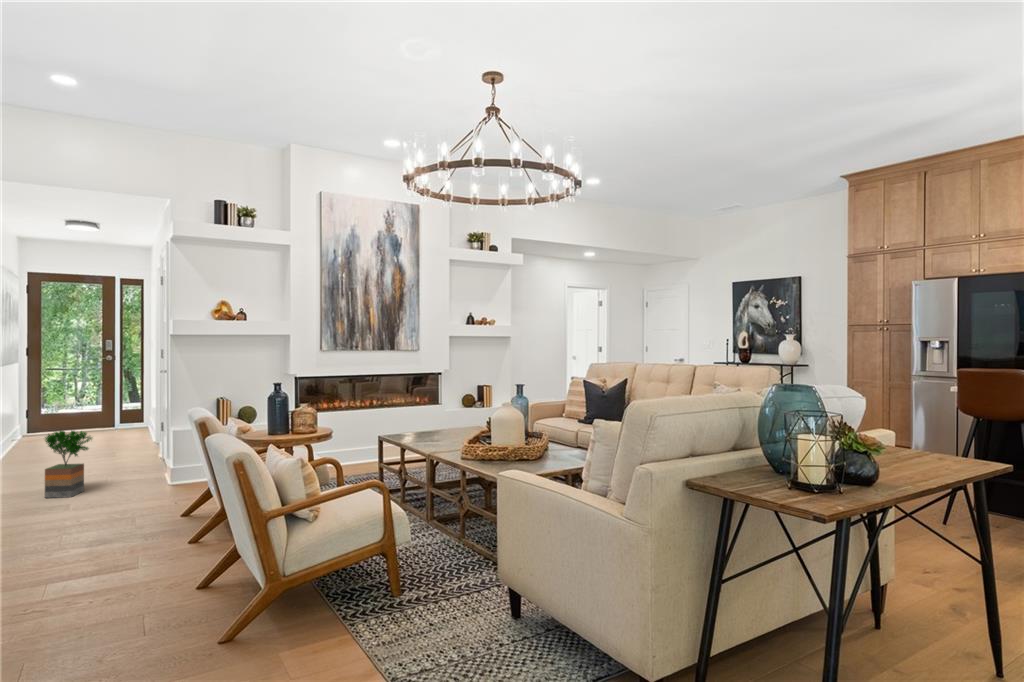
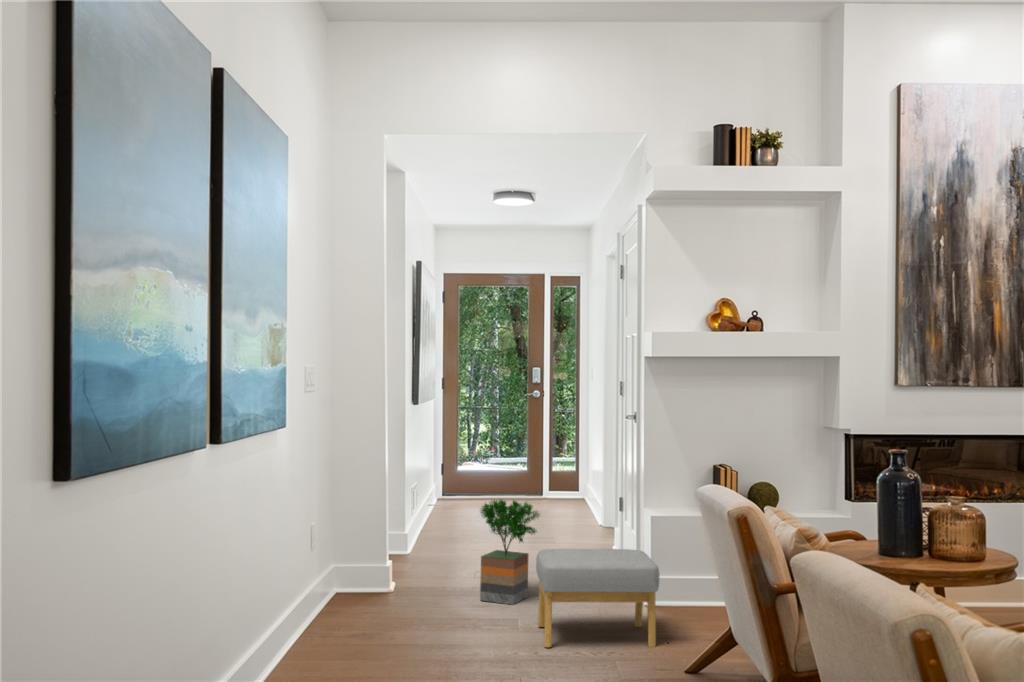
footstool: none [85,452,170,517] -> present [536,549,660,647]

